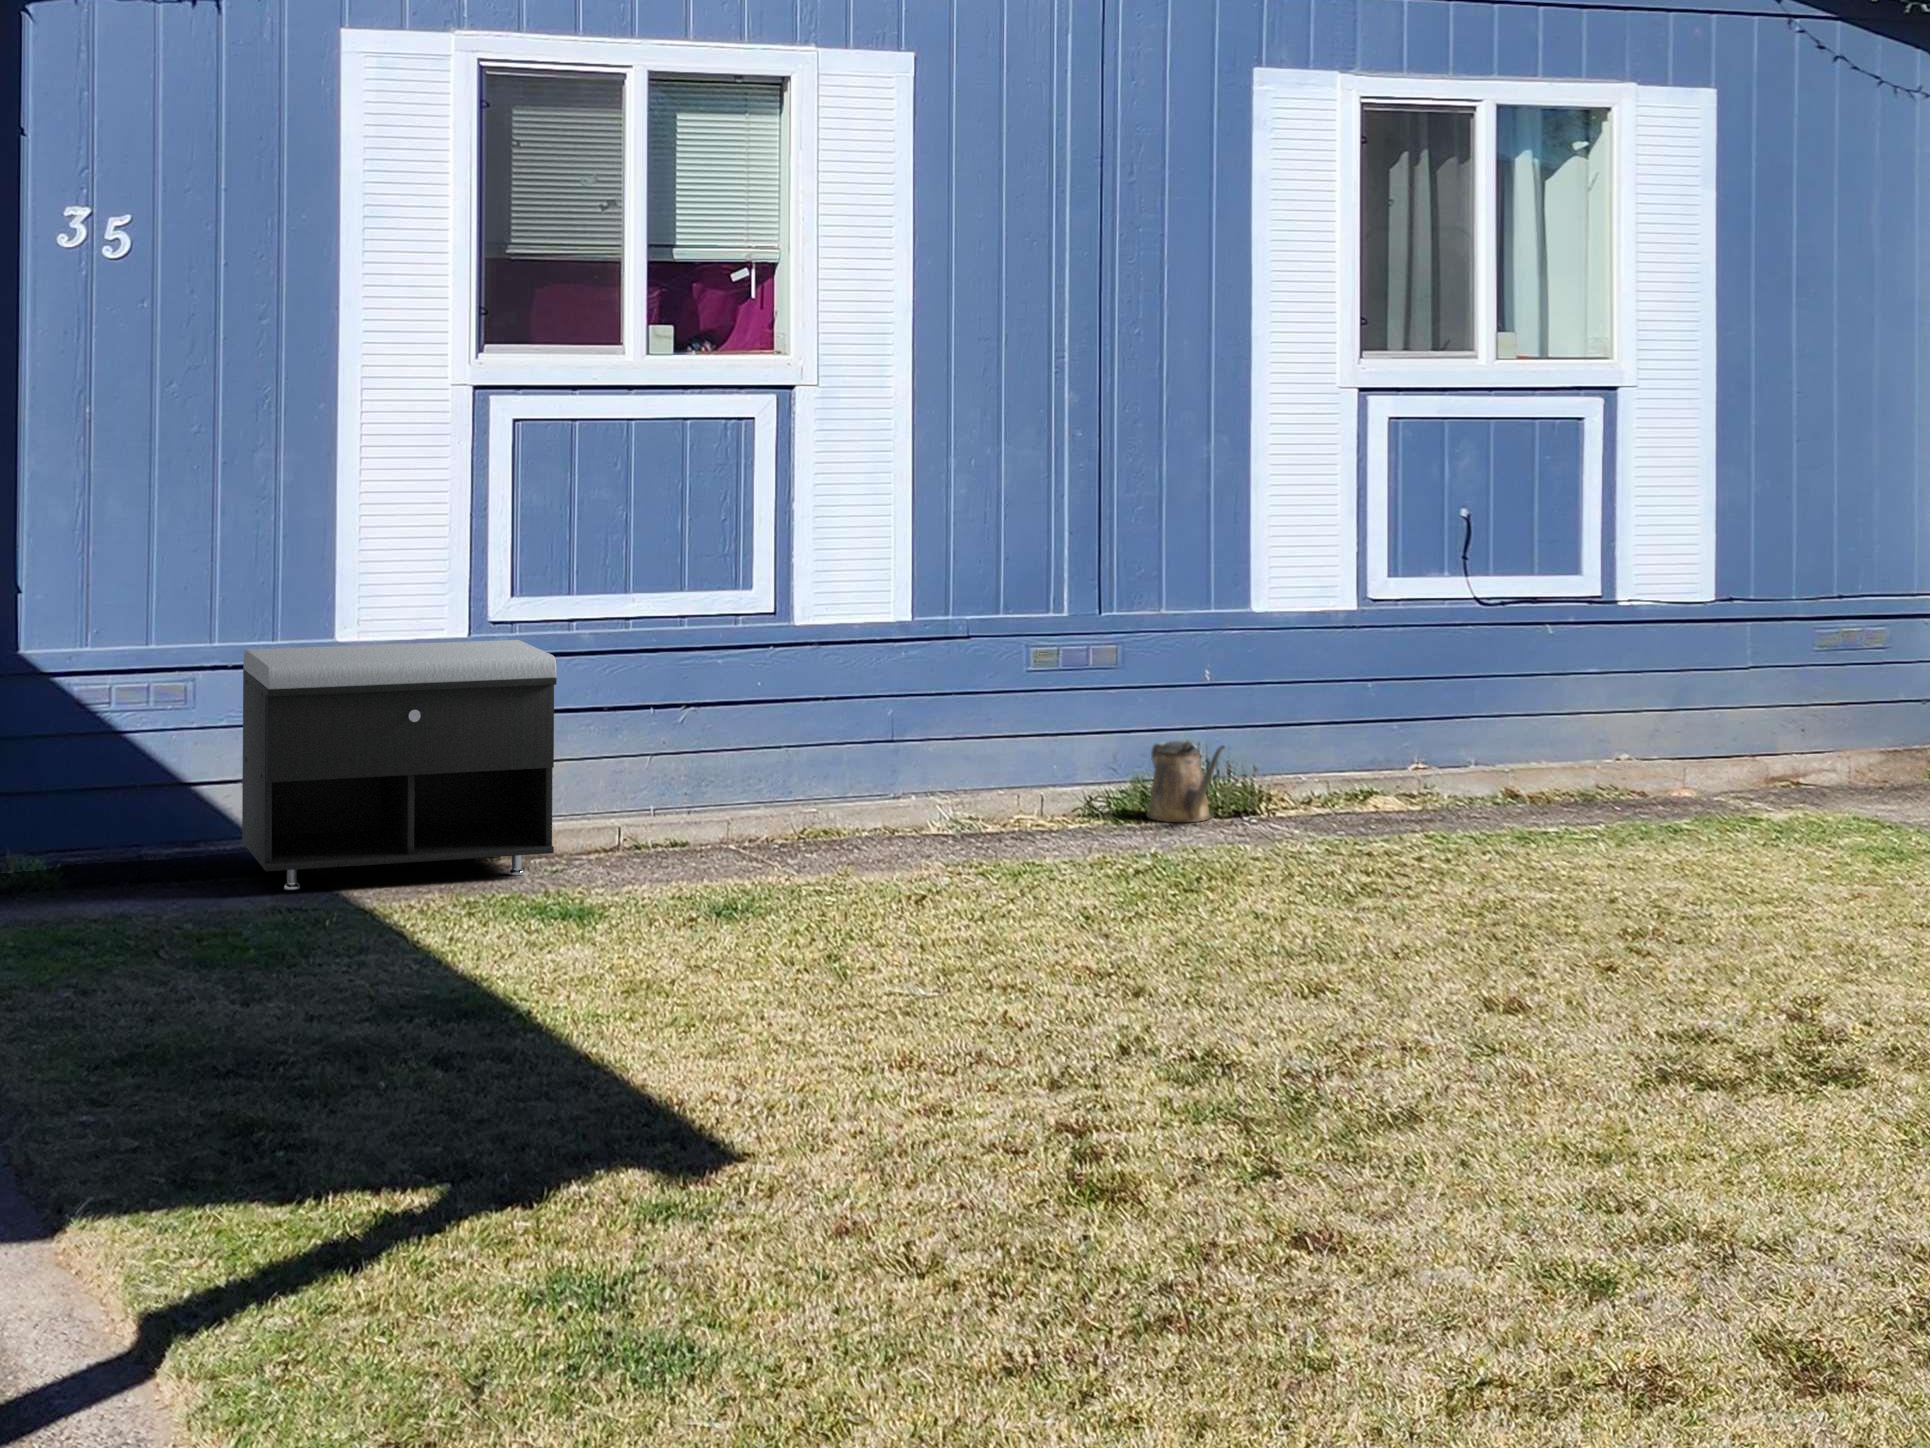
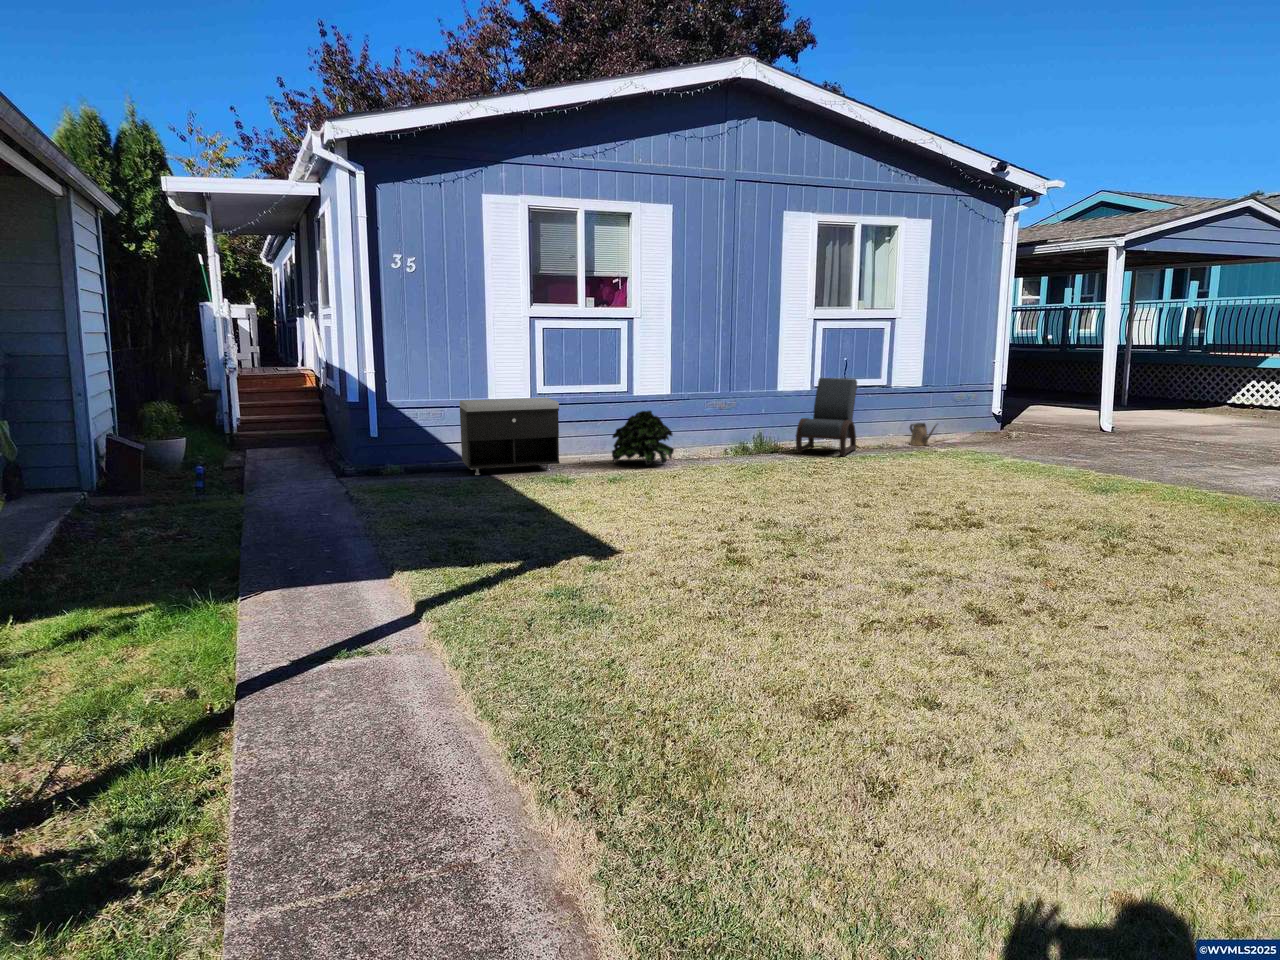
lounge chair: none [1309,572,1505,829] -> present [796,378,857,456]
potted plant: none [721,680,921,862] -> present [612,411,674,465]
watering can: present [1147,741,1225,822] -> present [910,423,937,446]

